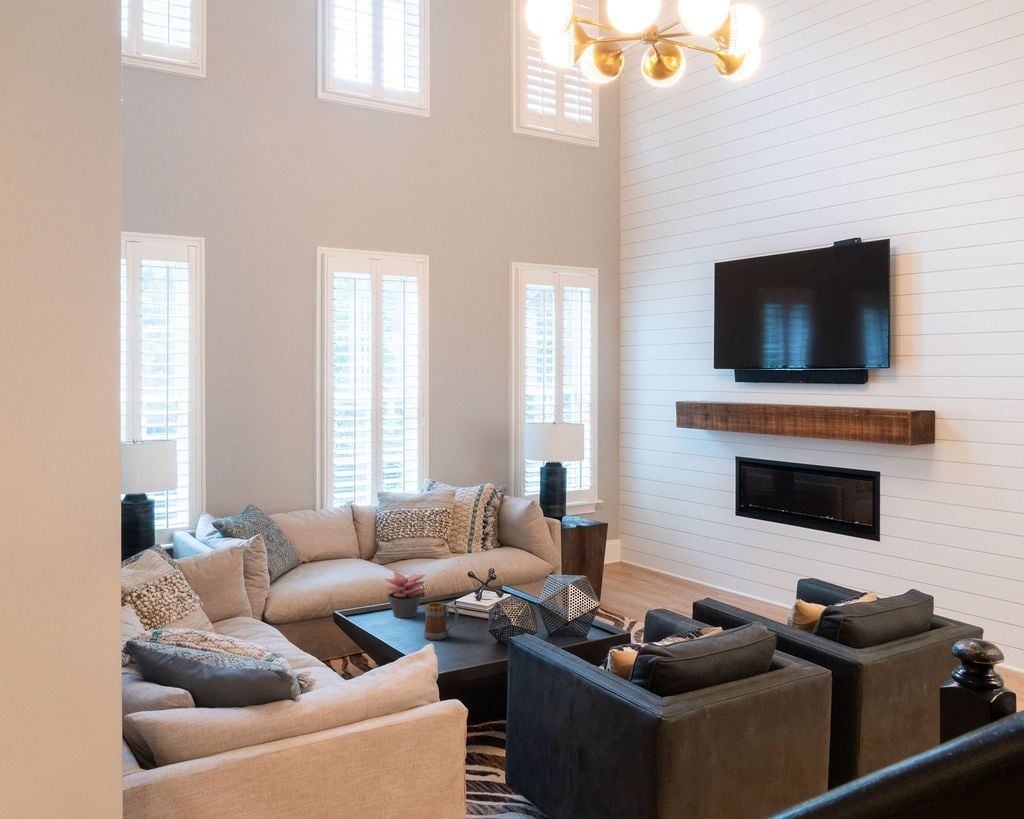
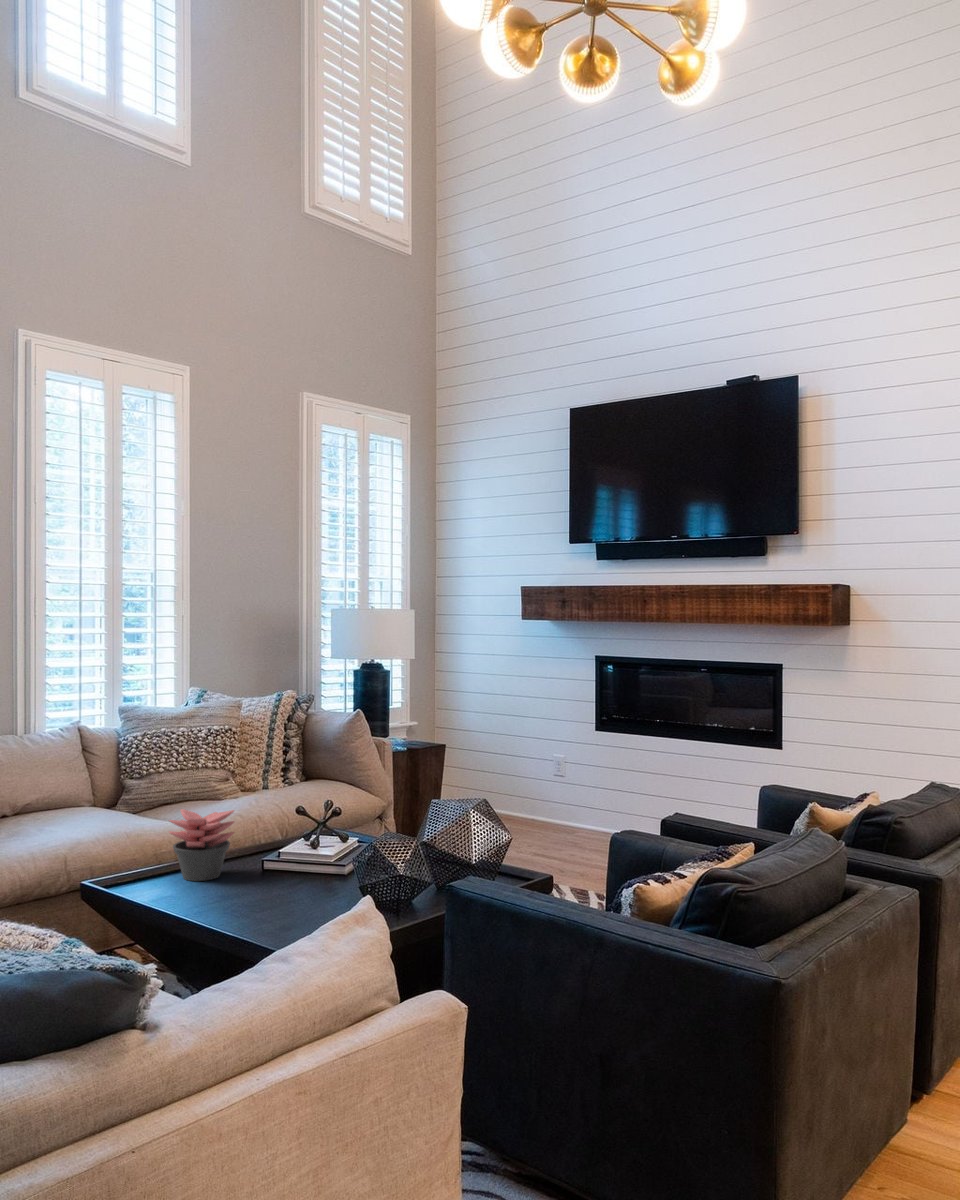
mug: present [424,602,458,640] -> none [248,848,304,909]

